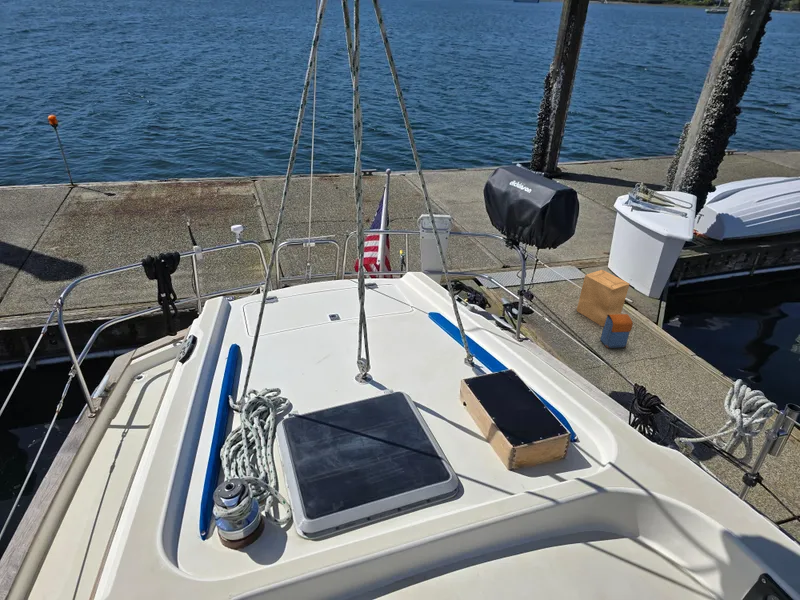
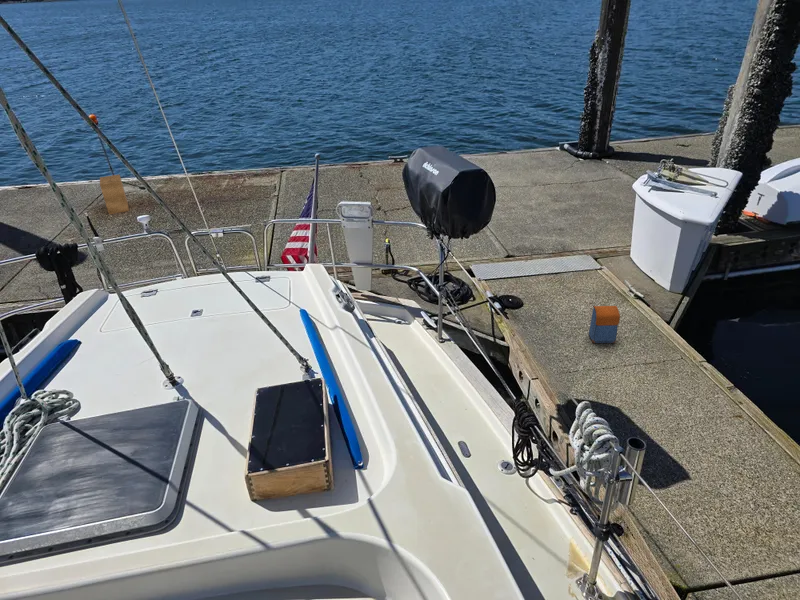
cardboard box: present [577,270,630,327] -> present [100,175,129,214]

